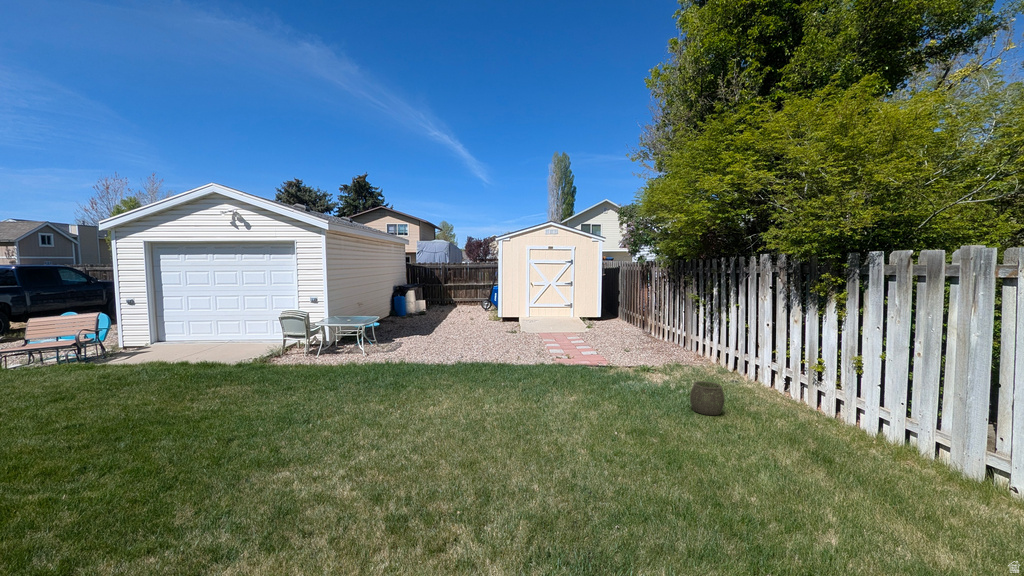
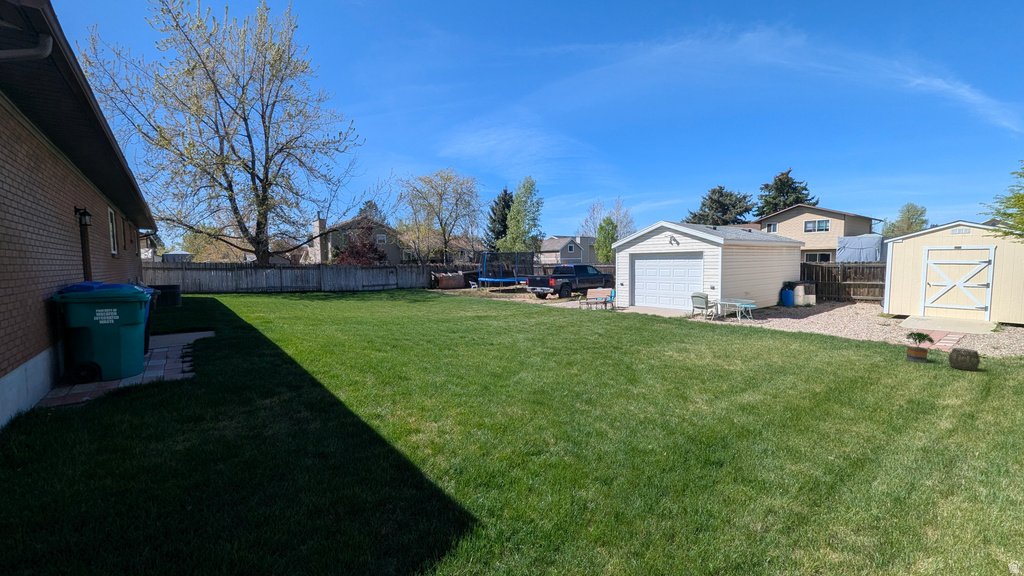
potted tree: none [638,363,676,413] -> present [906,332,934,363]

